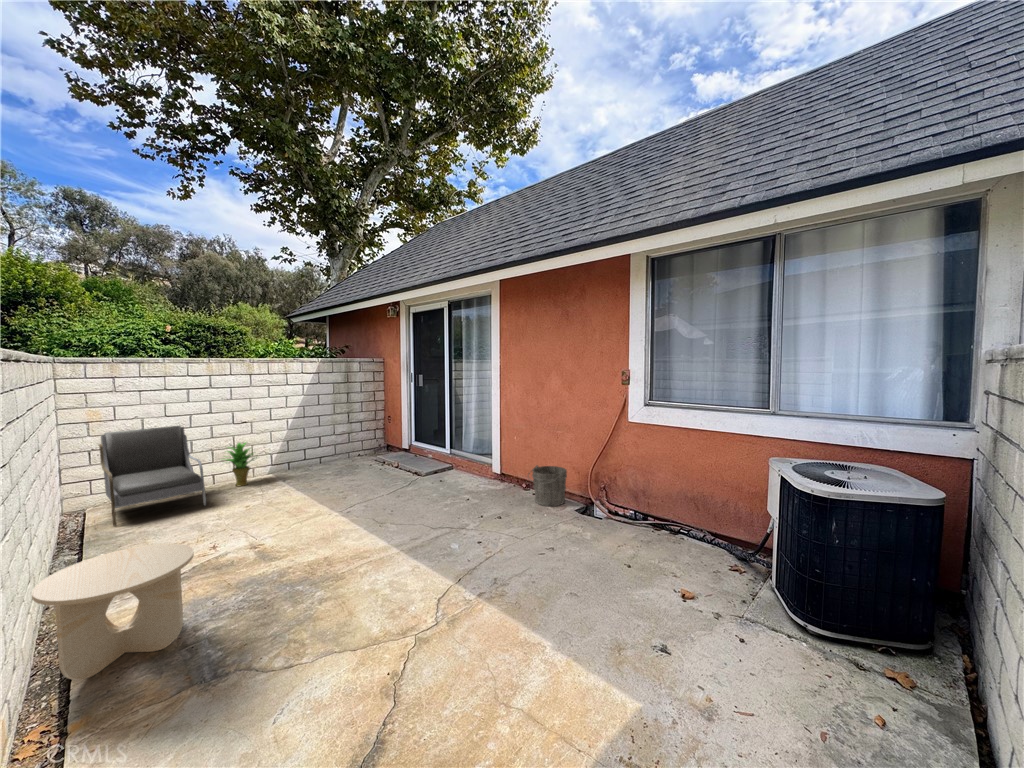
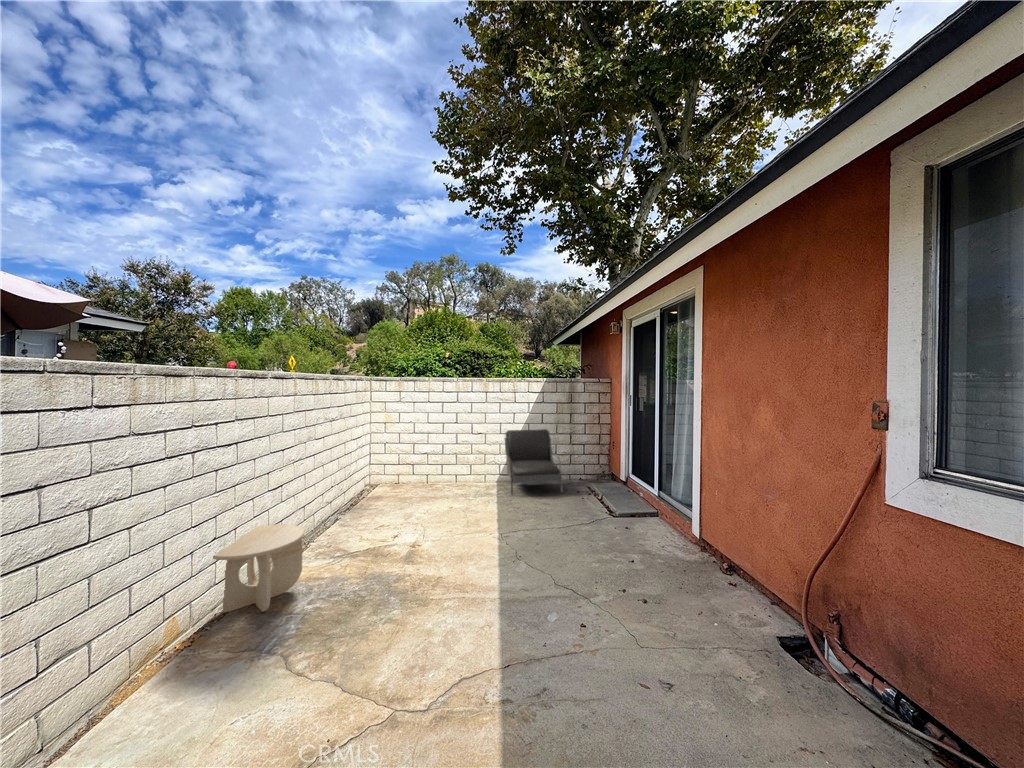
armchair: present [98,426,206,526] -> present [504,429,563,495]
potted plant: present [225,442,257,486] -> none [456,450,484,488]
bucket: present [532,466,567,506] -> none [702,542,774,621]

